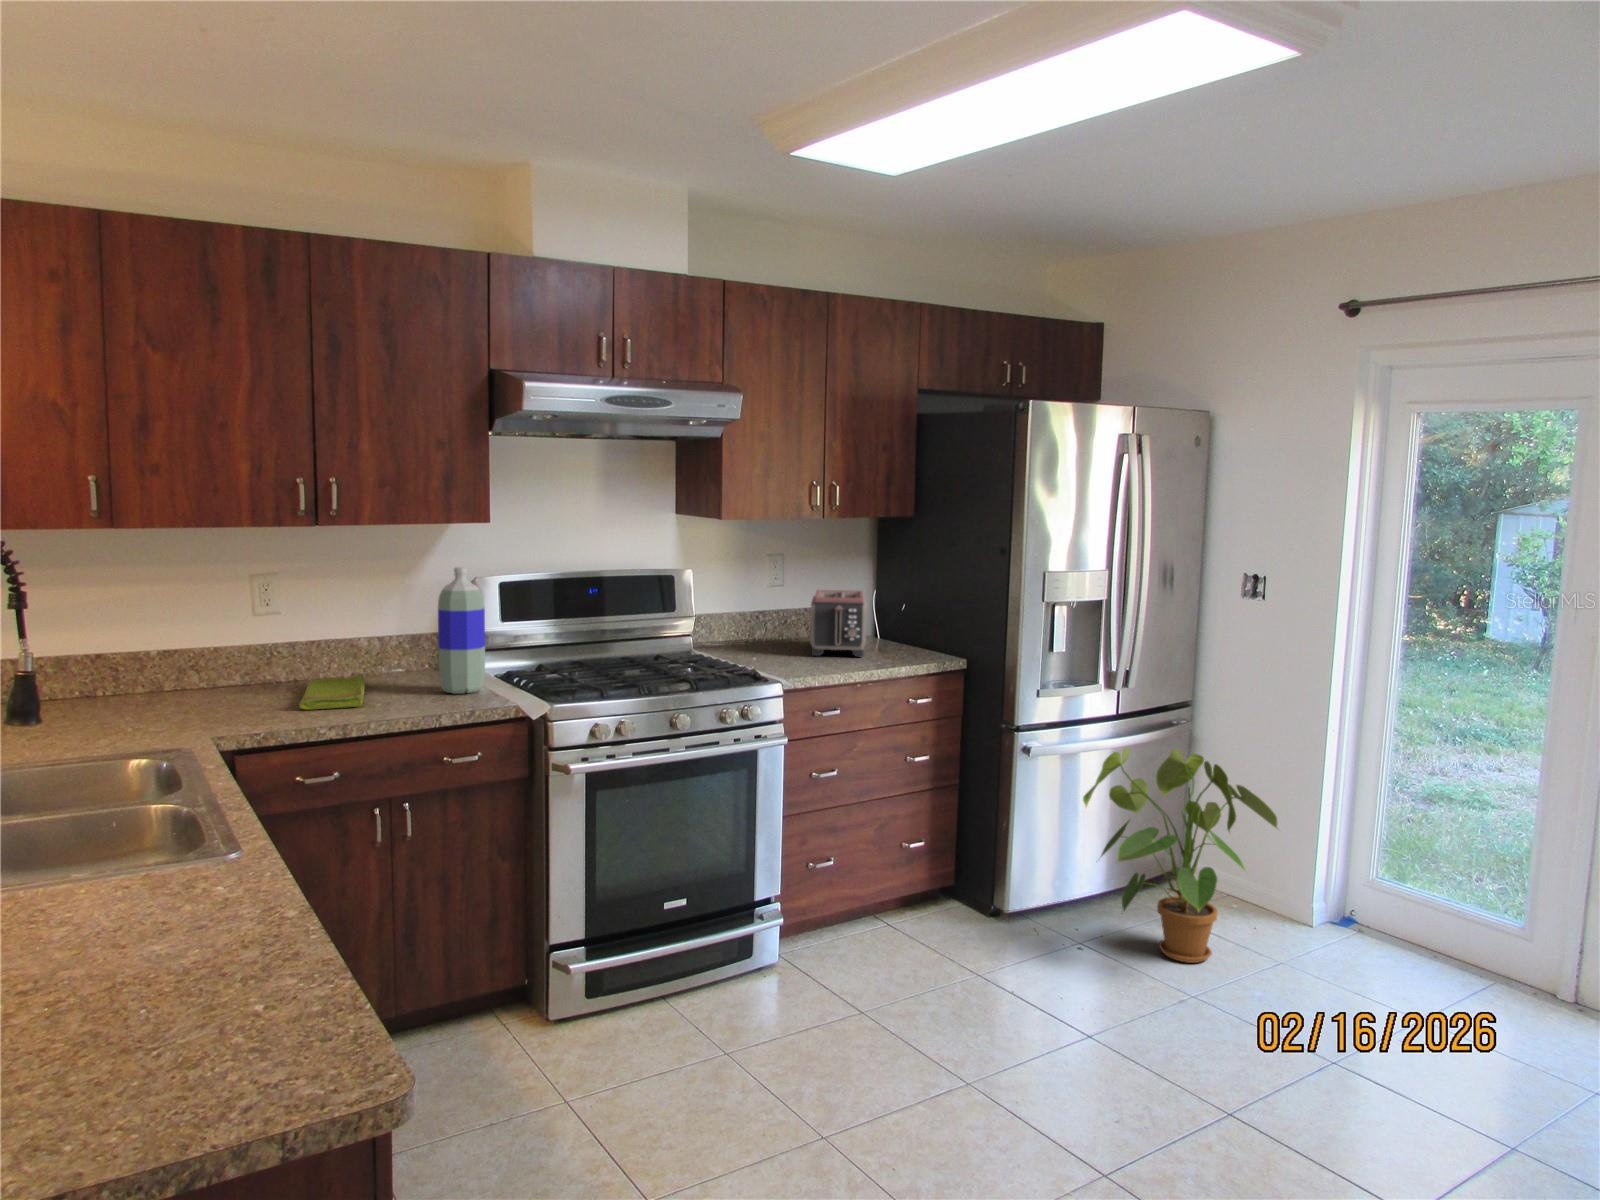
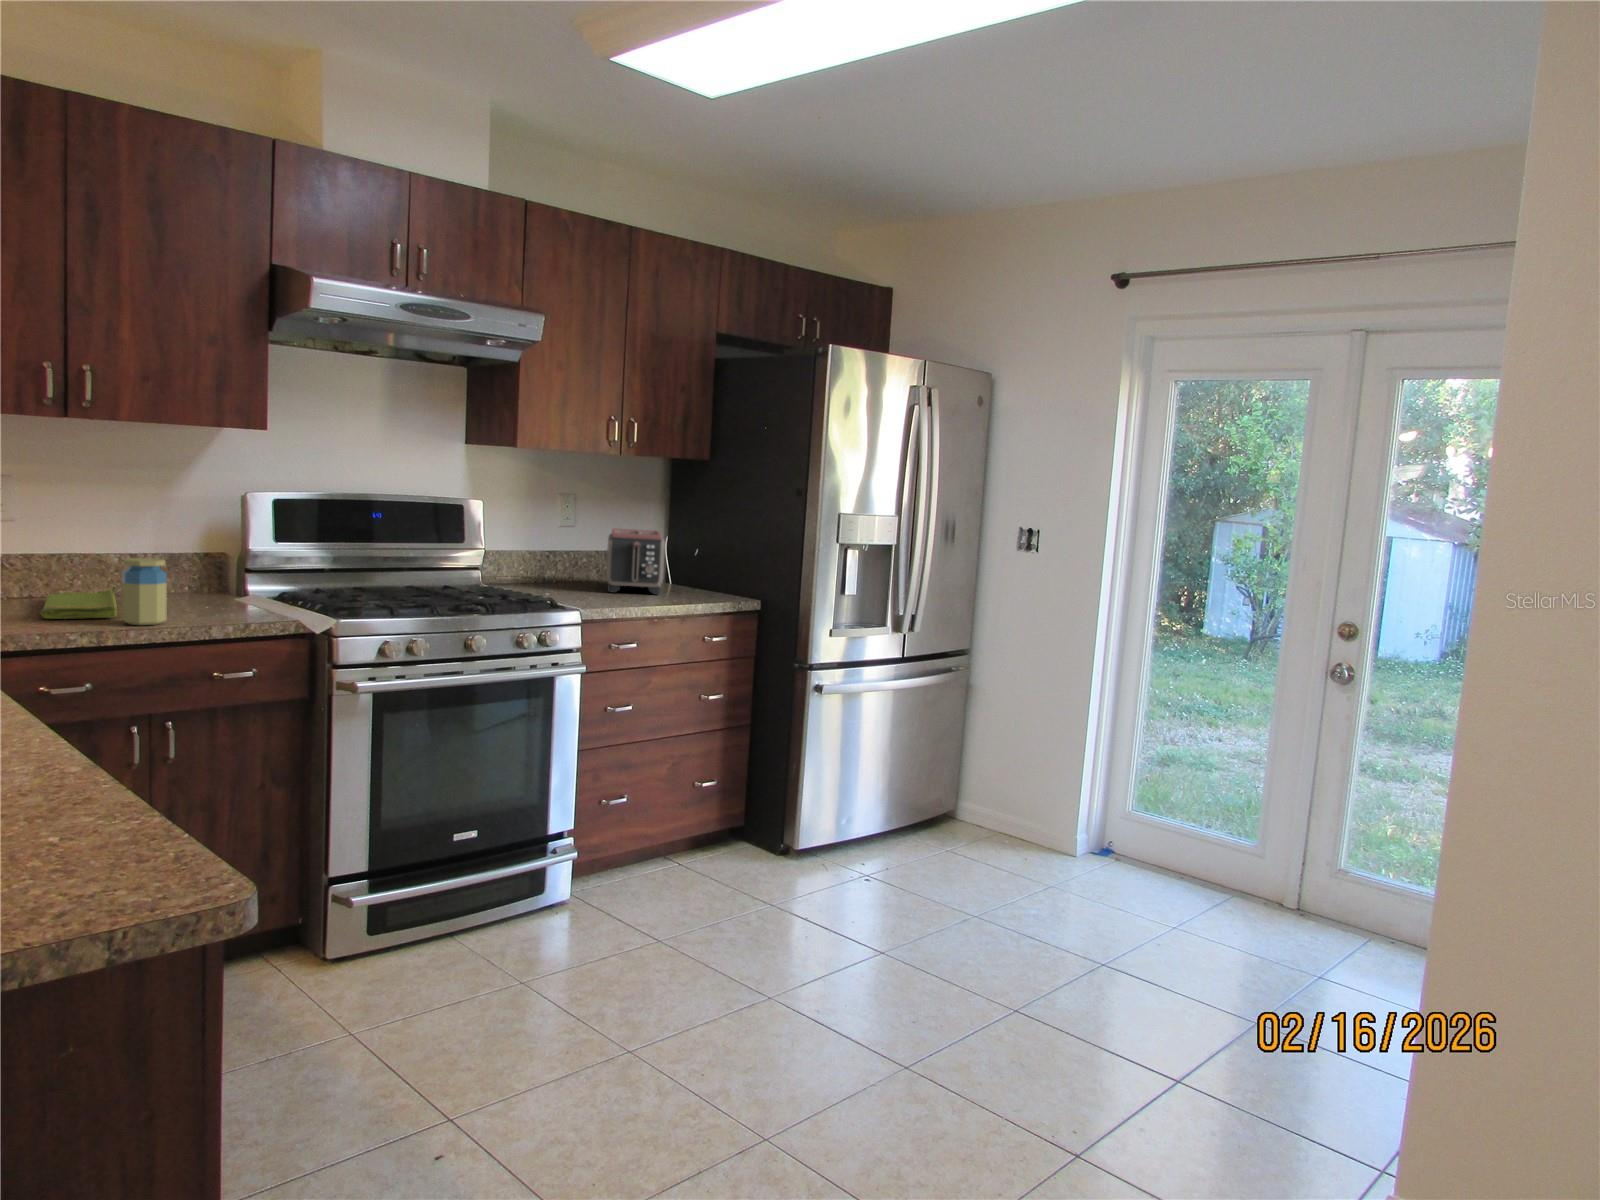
bottle: present [438,567,485,694] -> none [205,475,259,611]
jar: none [365,652,403,715] -> present [122,558,167,625]
house plant: present [1083,748,1278,963] -> none [869,687,1048,887]

